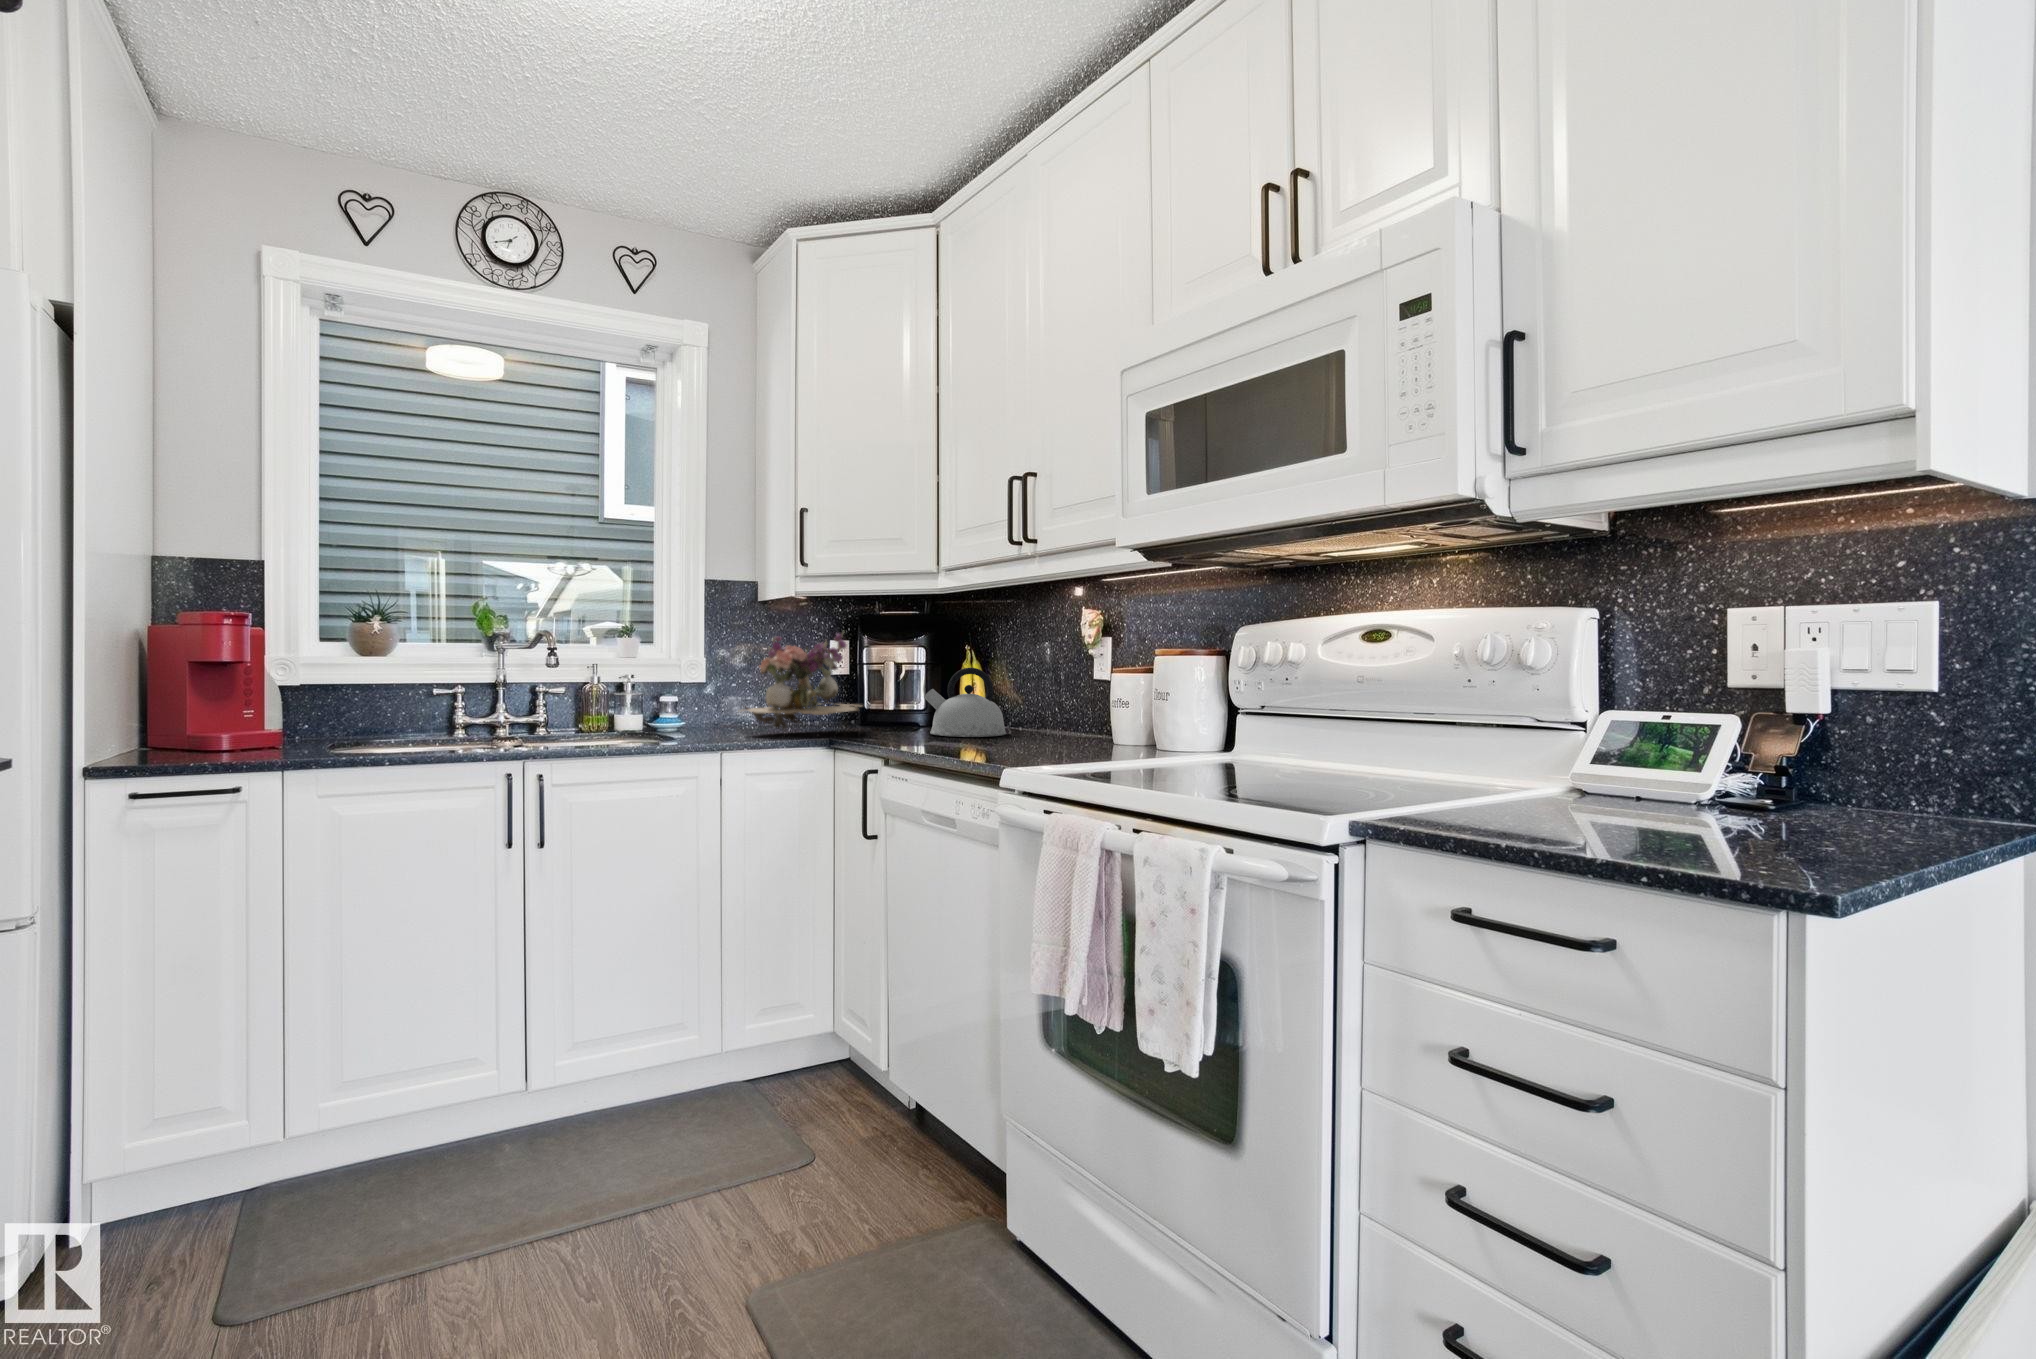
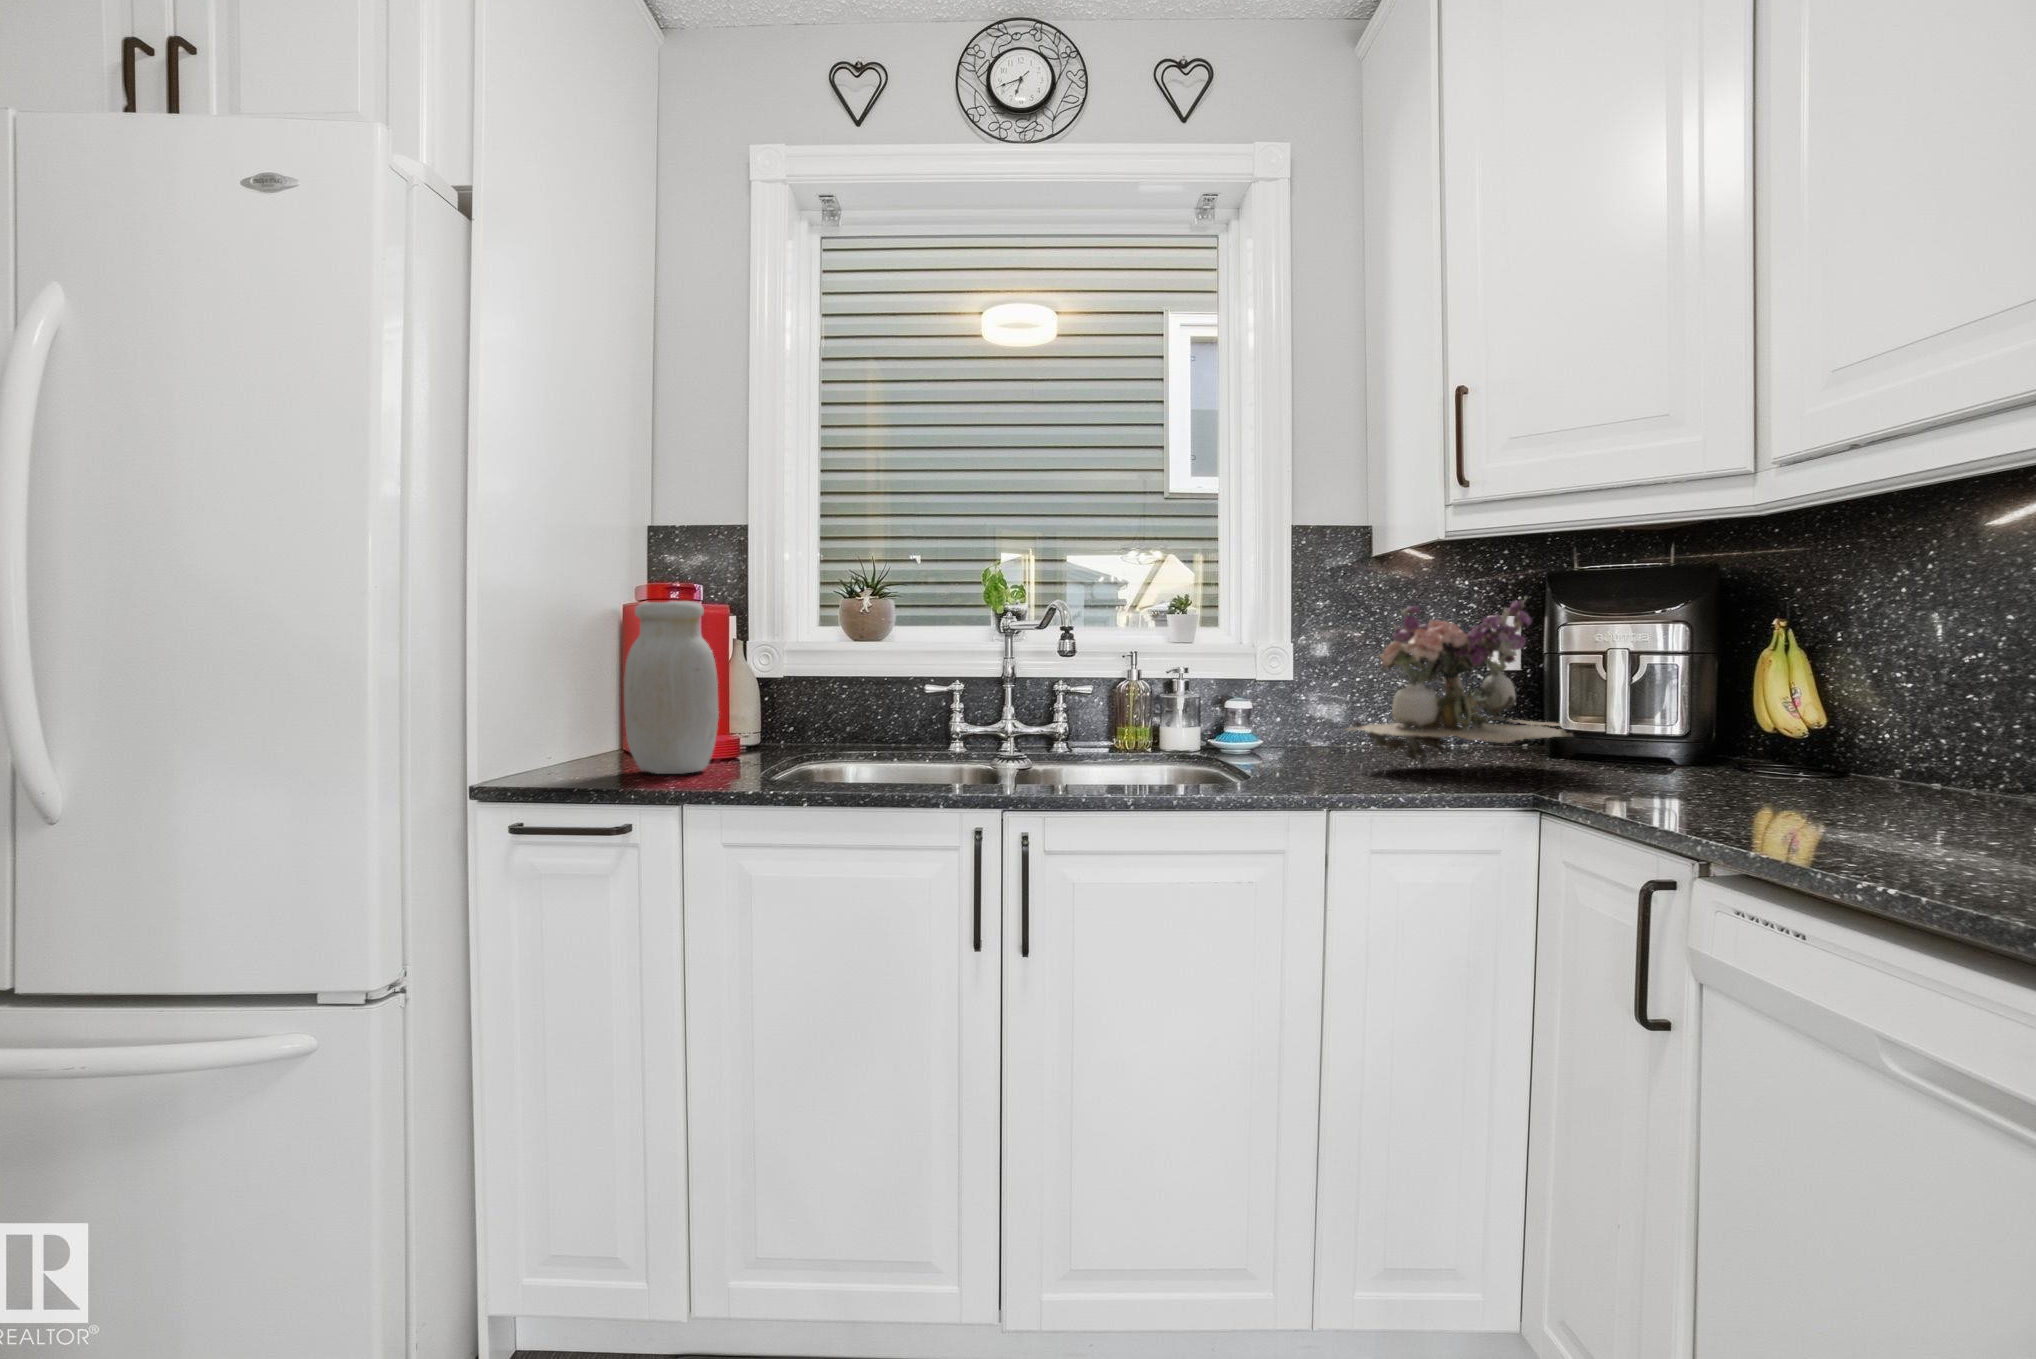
jar: none [198,626,280,754] -> present [624,601,719,774]
kettle: present [924,668,1006,737] -> none [1709,657,1923,801]

